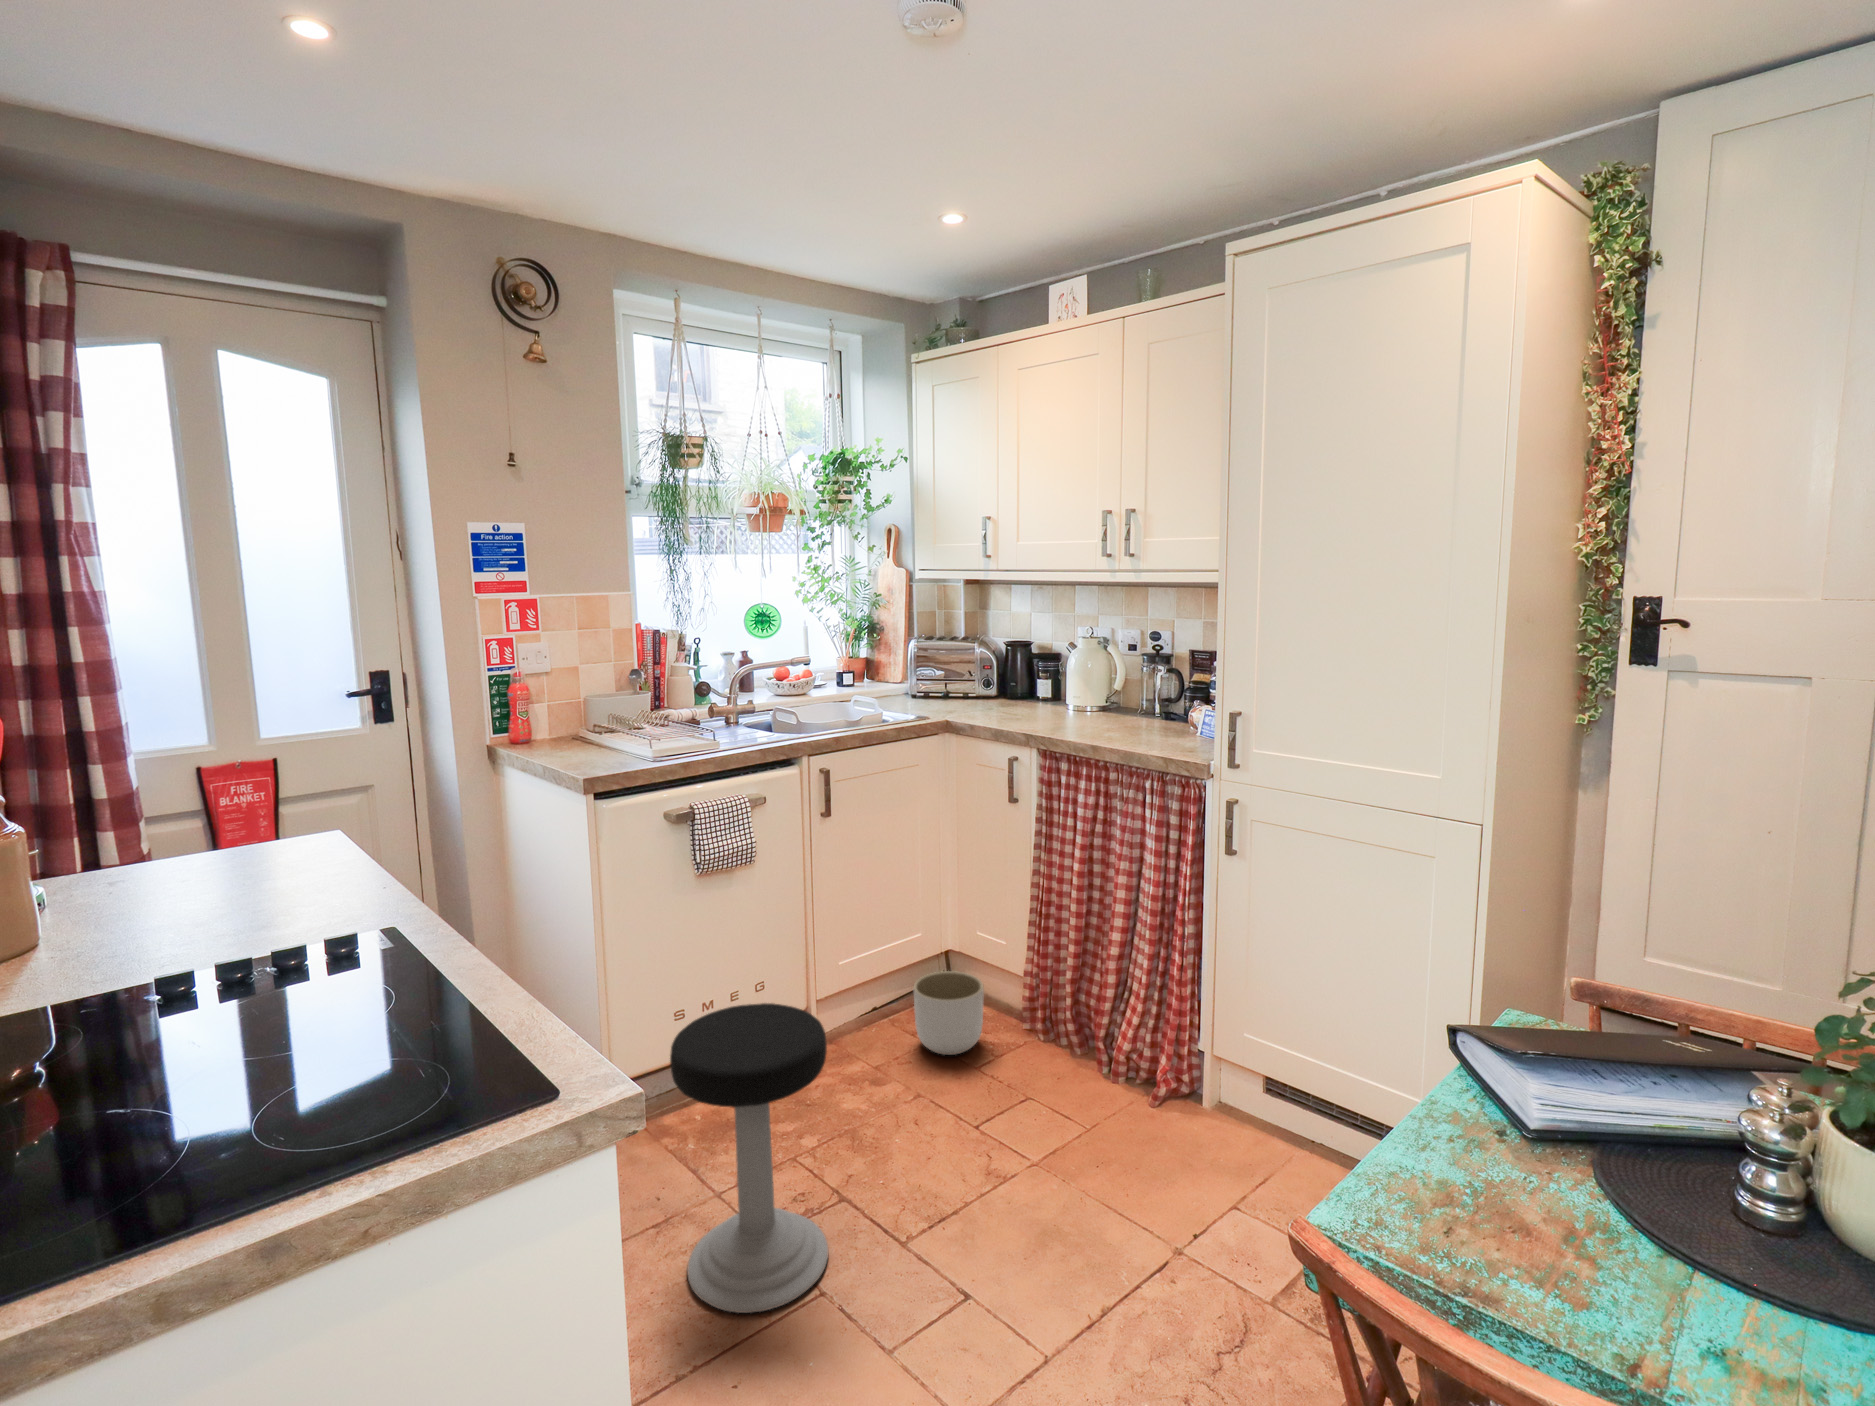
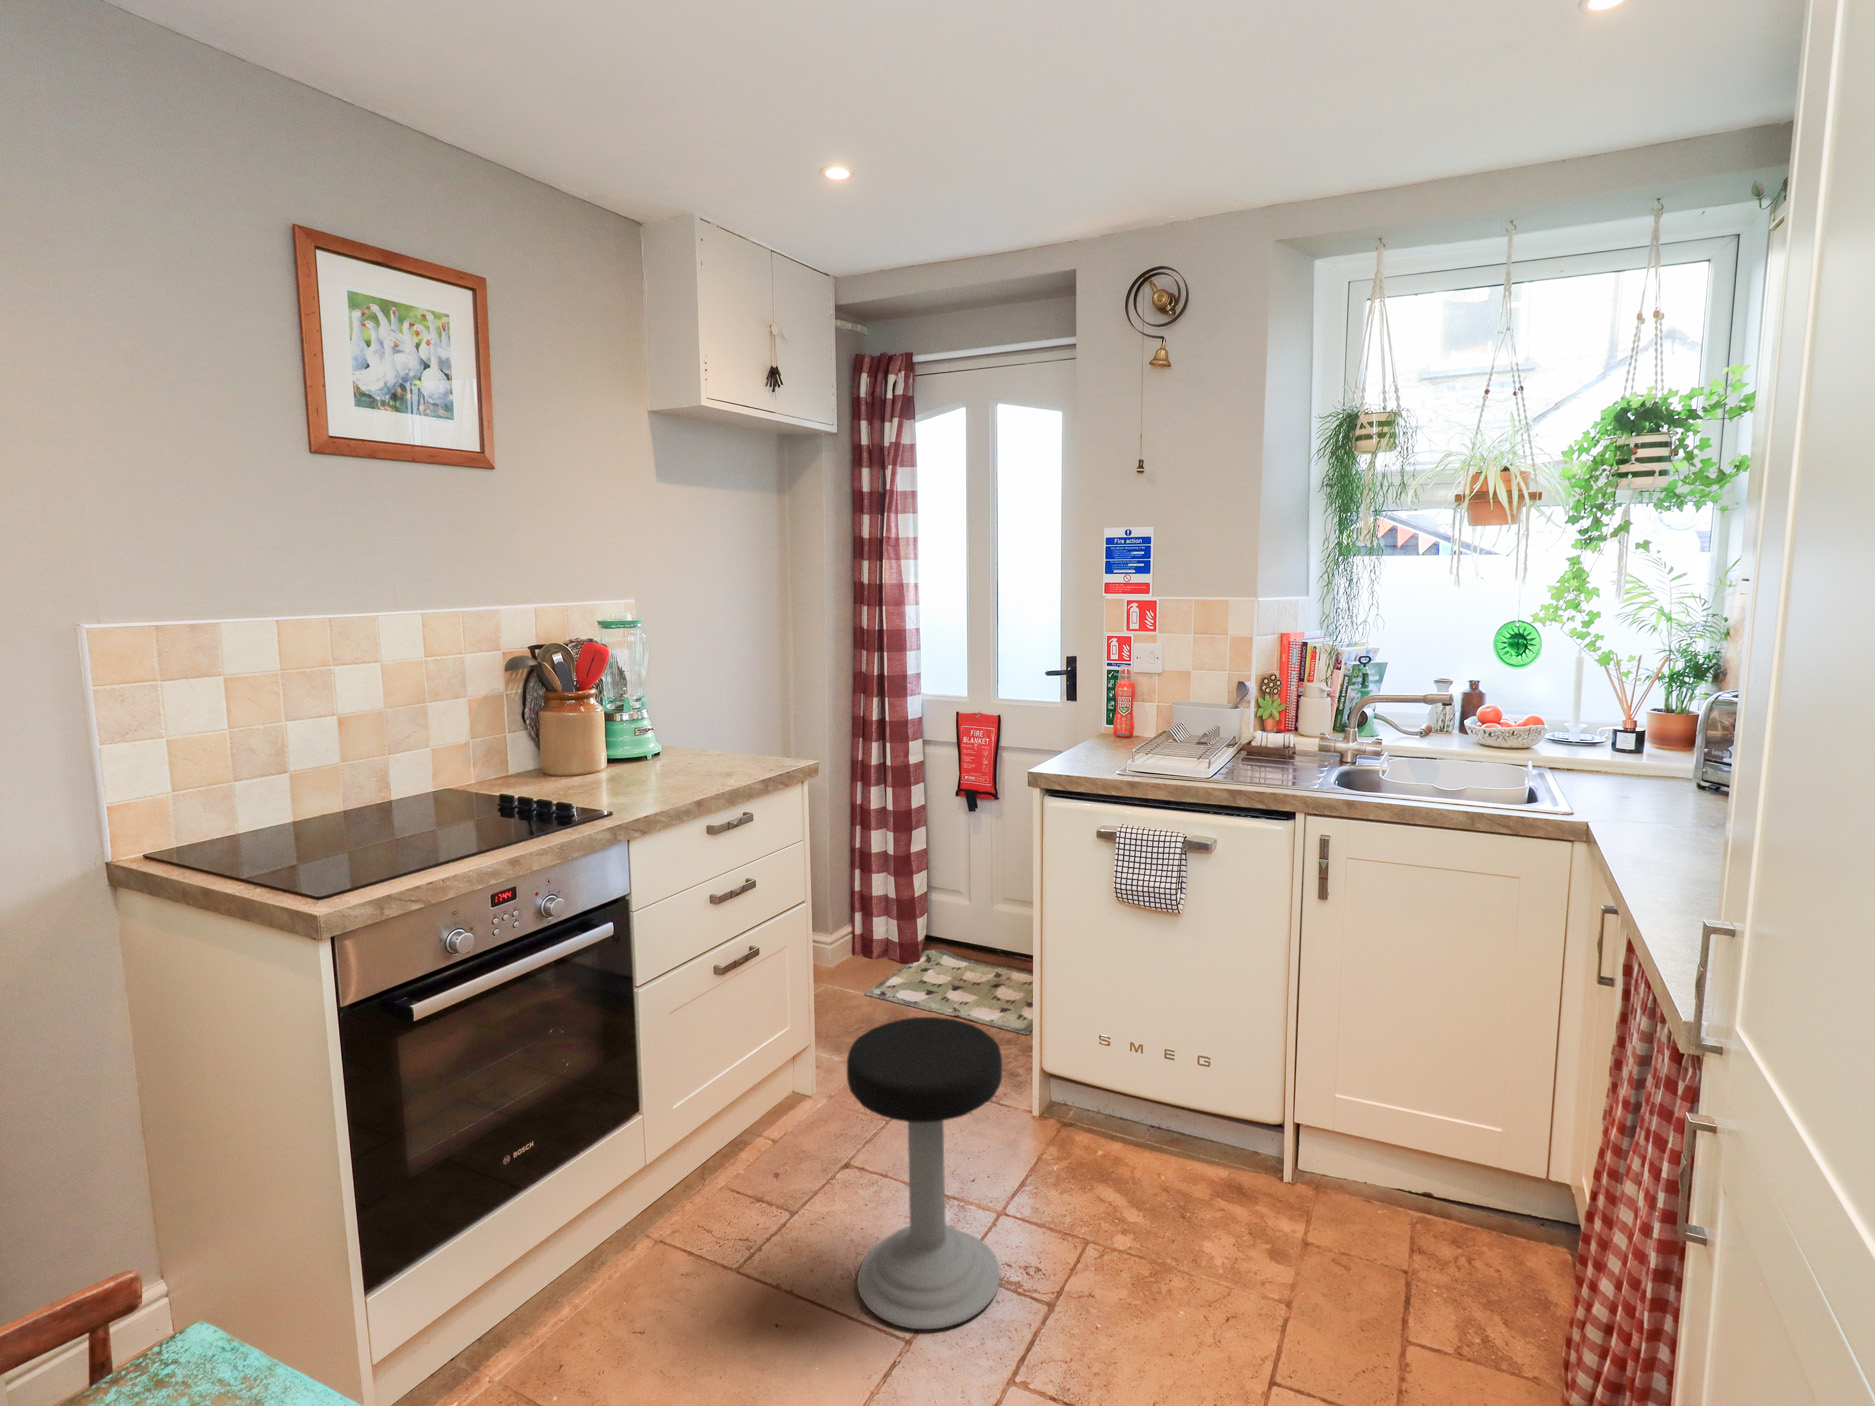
planter: present [914,971,984,1055] -> none [1371,1173,1490,1316]

